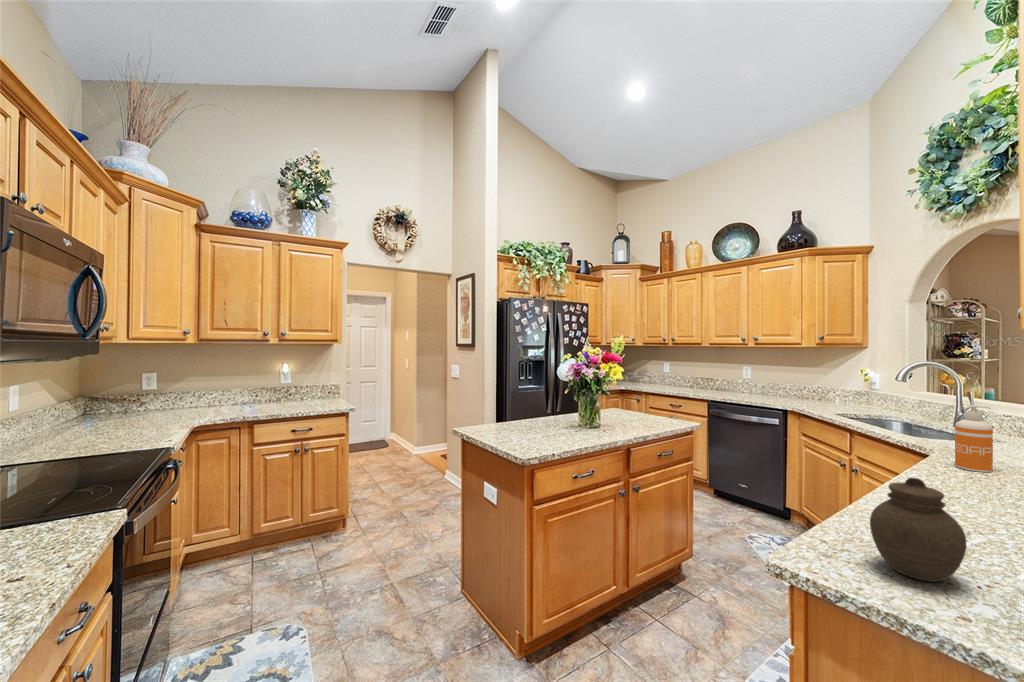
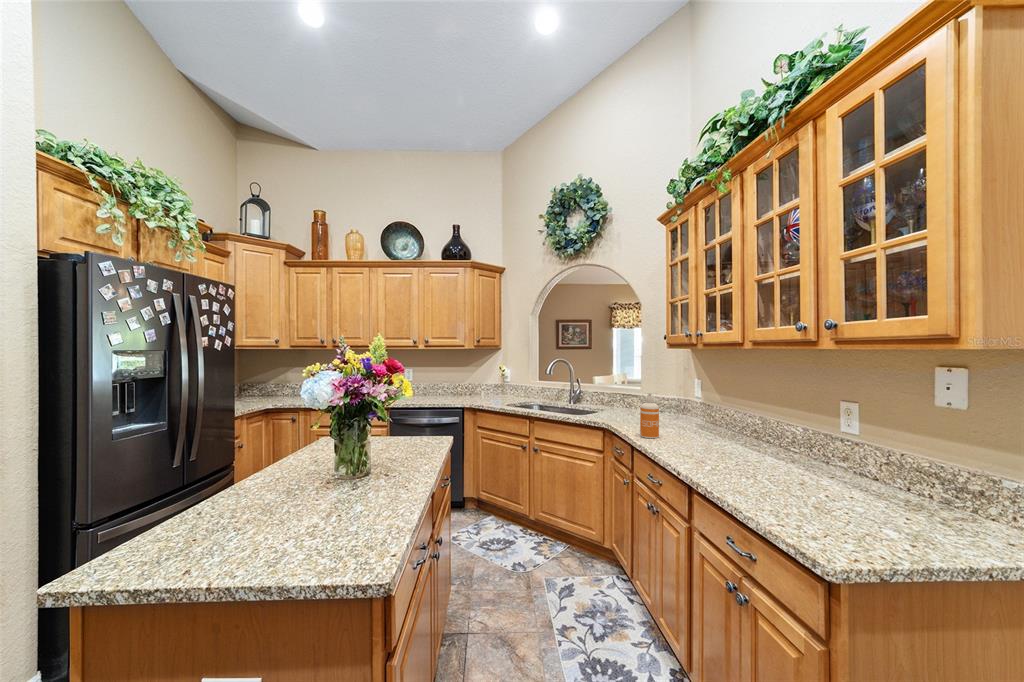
jar: present [870,478,966,582] -> none [798,457,864,534]

